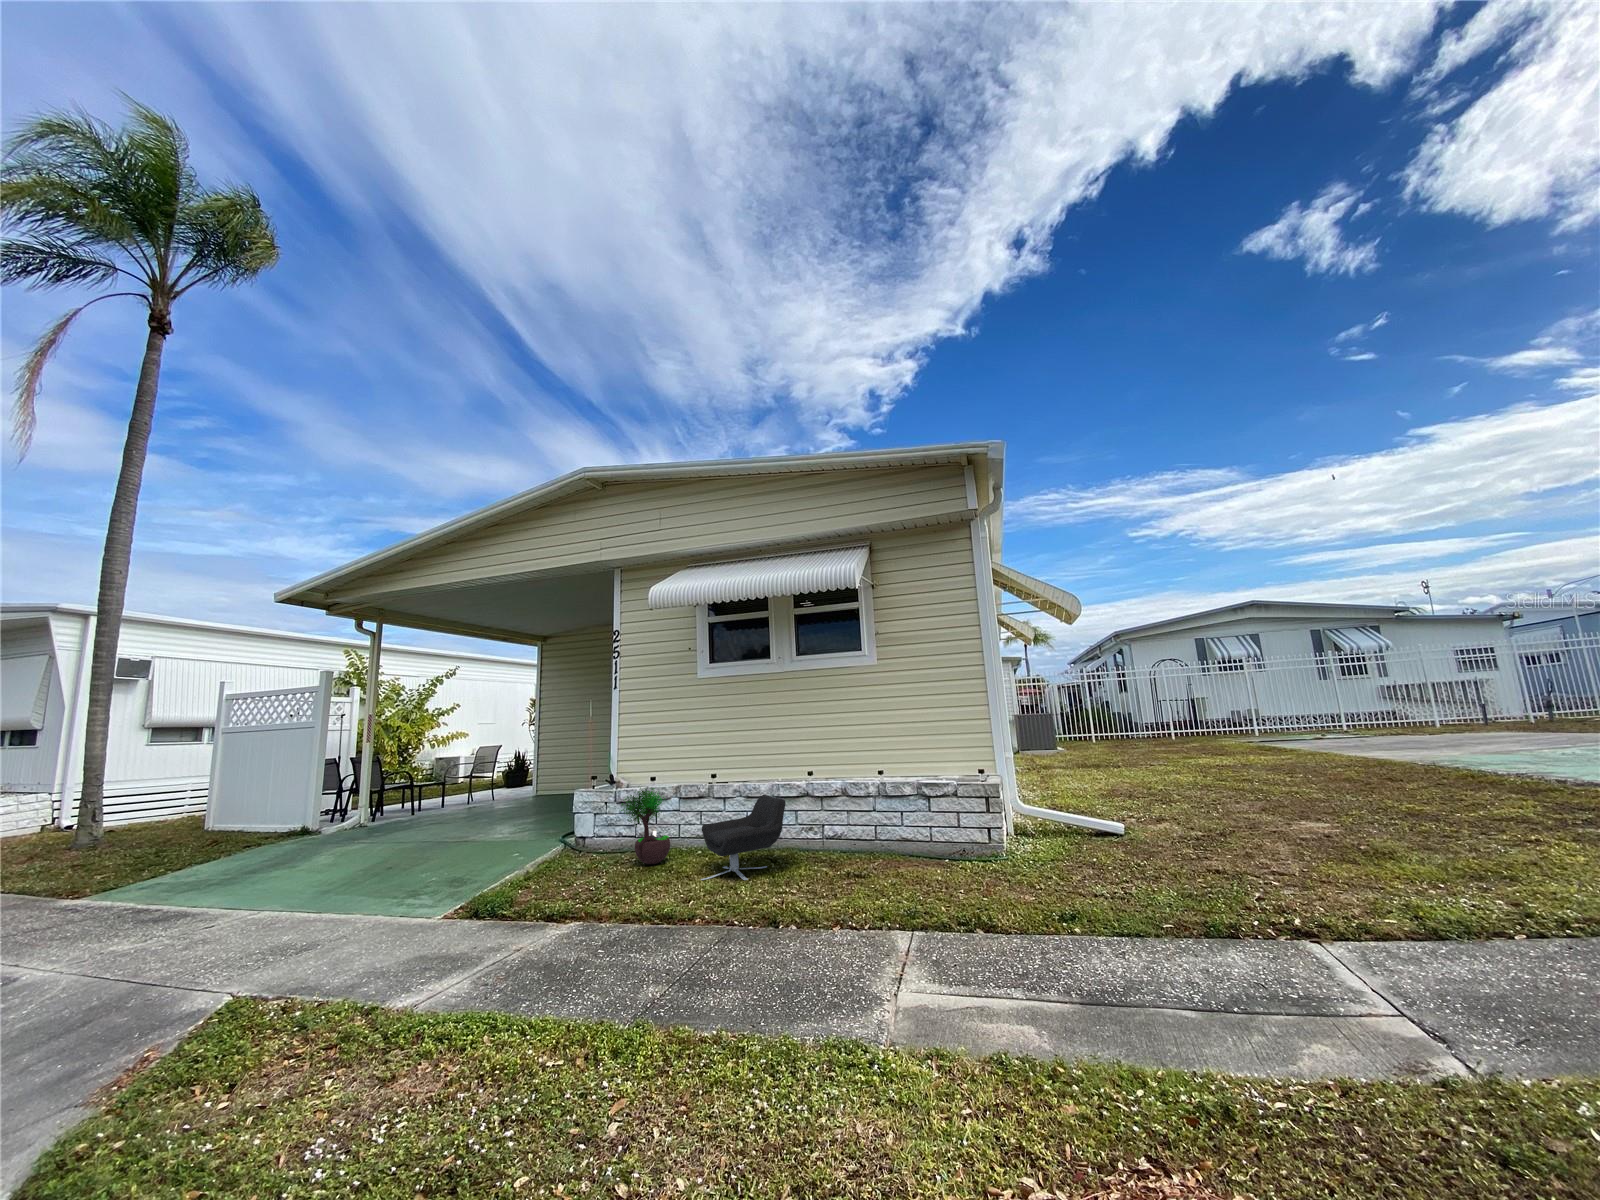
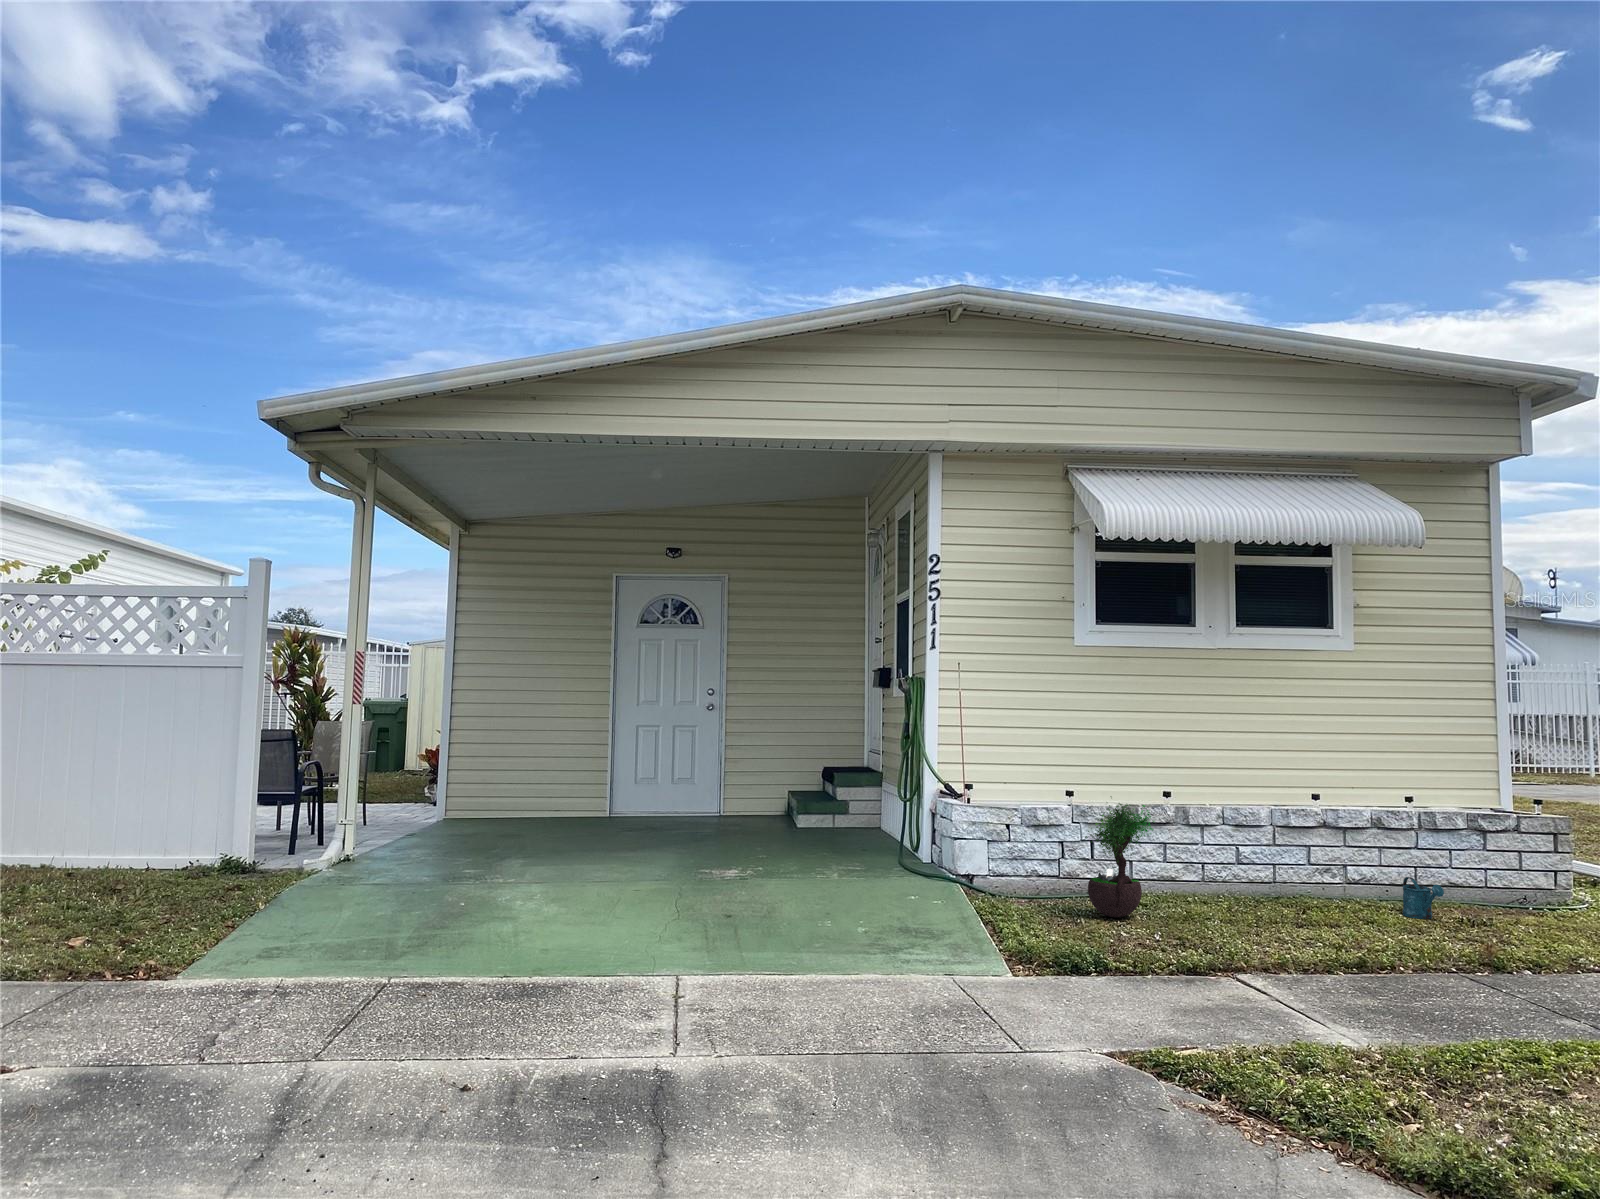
lounge chair: present [701,795,786,880] -> none [1217,821,1352,935]
watering can: none [851,834,873,867] -> present [1403,877,1444,919]

